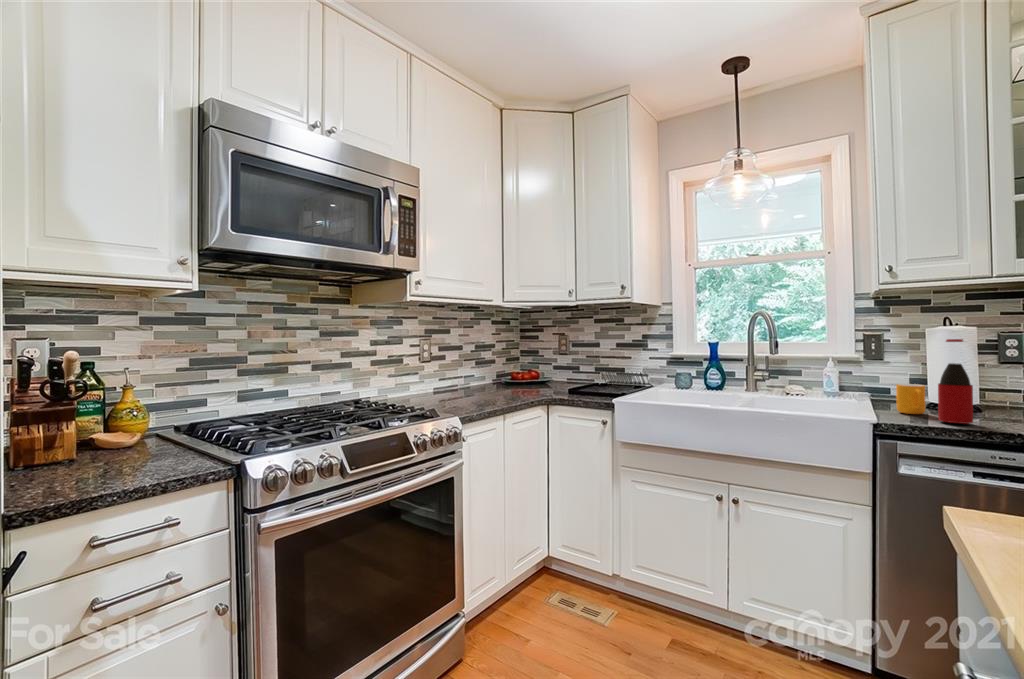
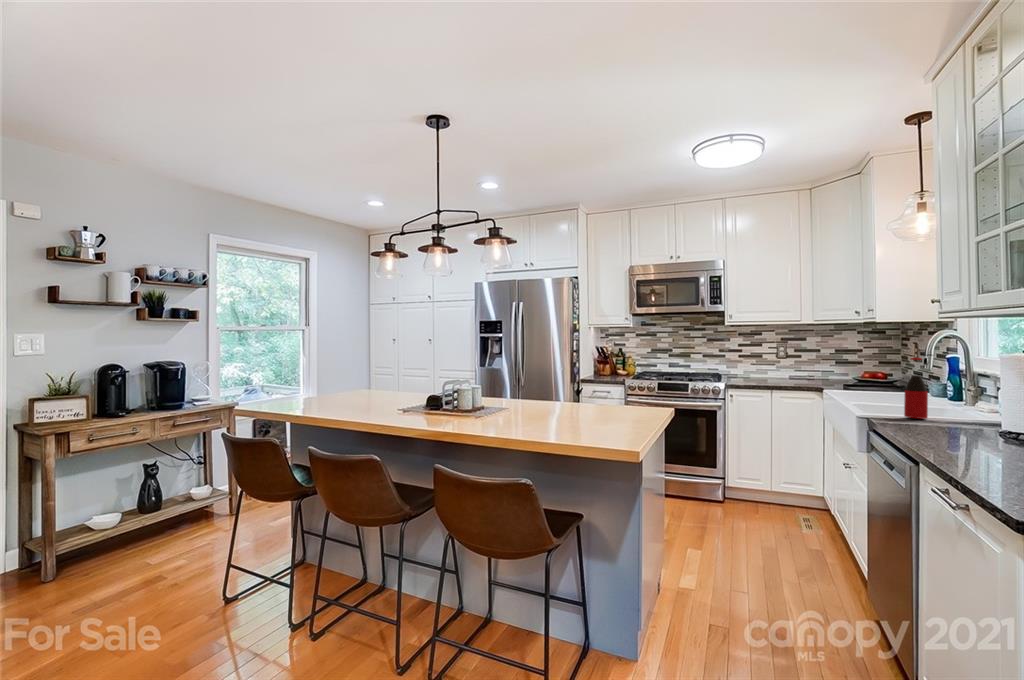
mug: present [896,384,925,414] -> none [931,393,961,418]

